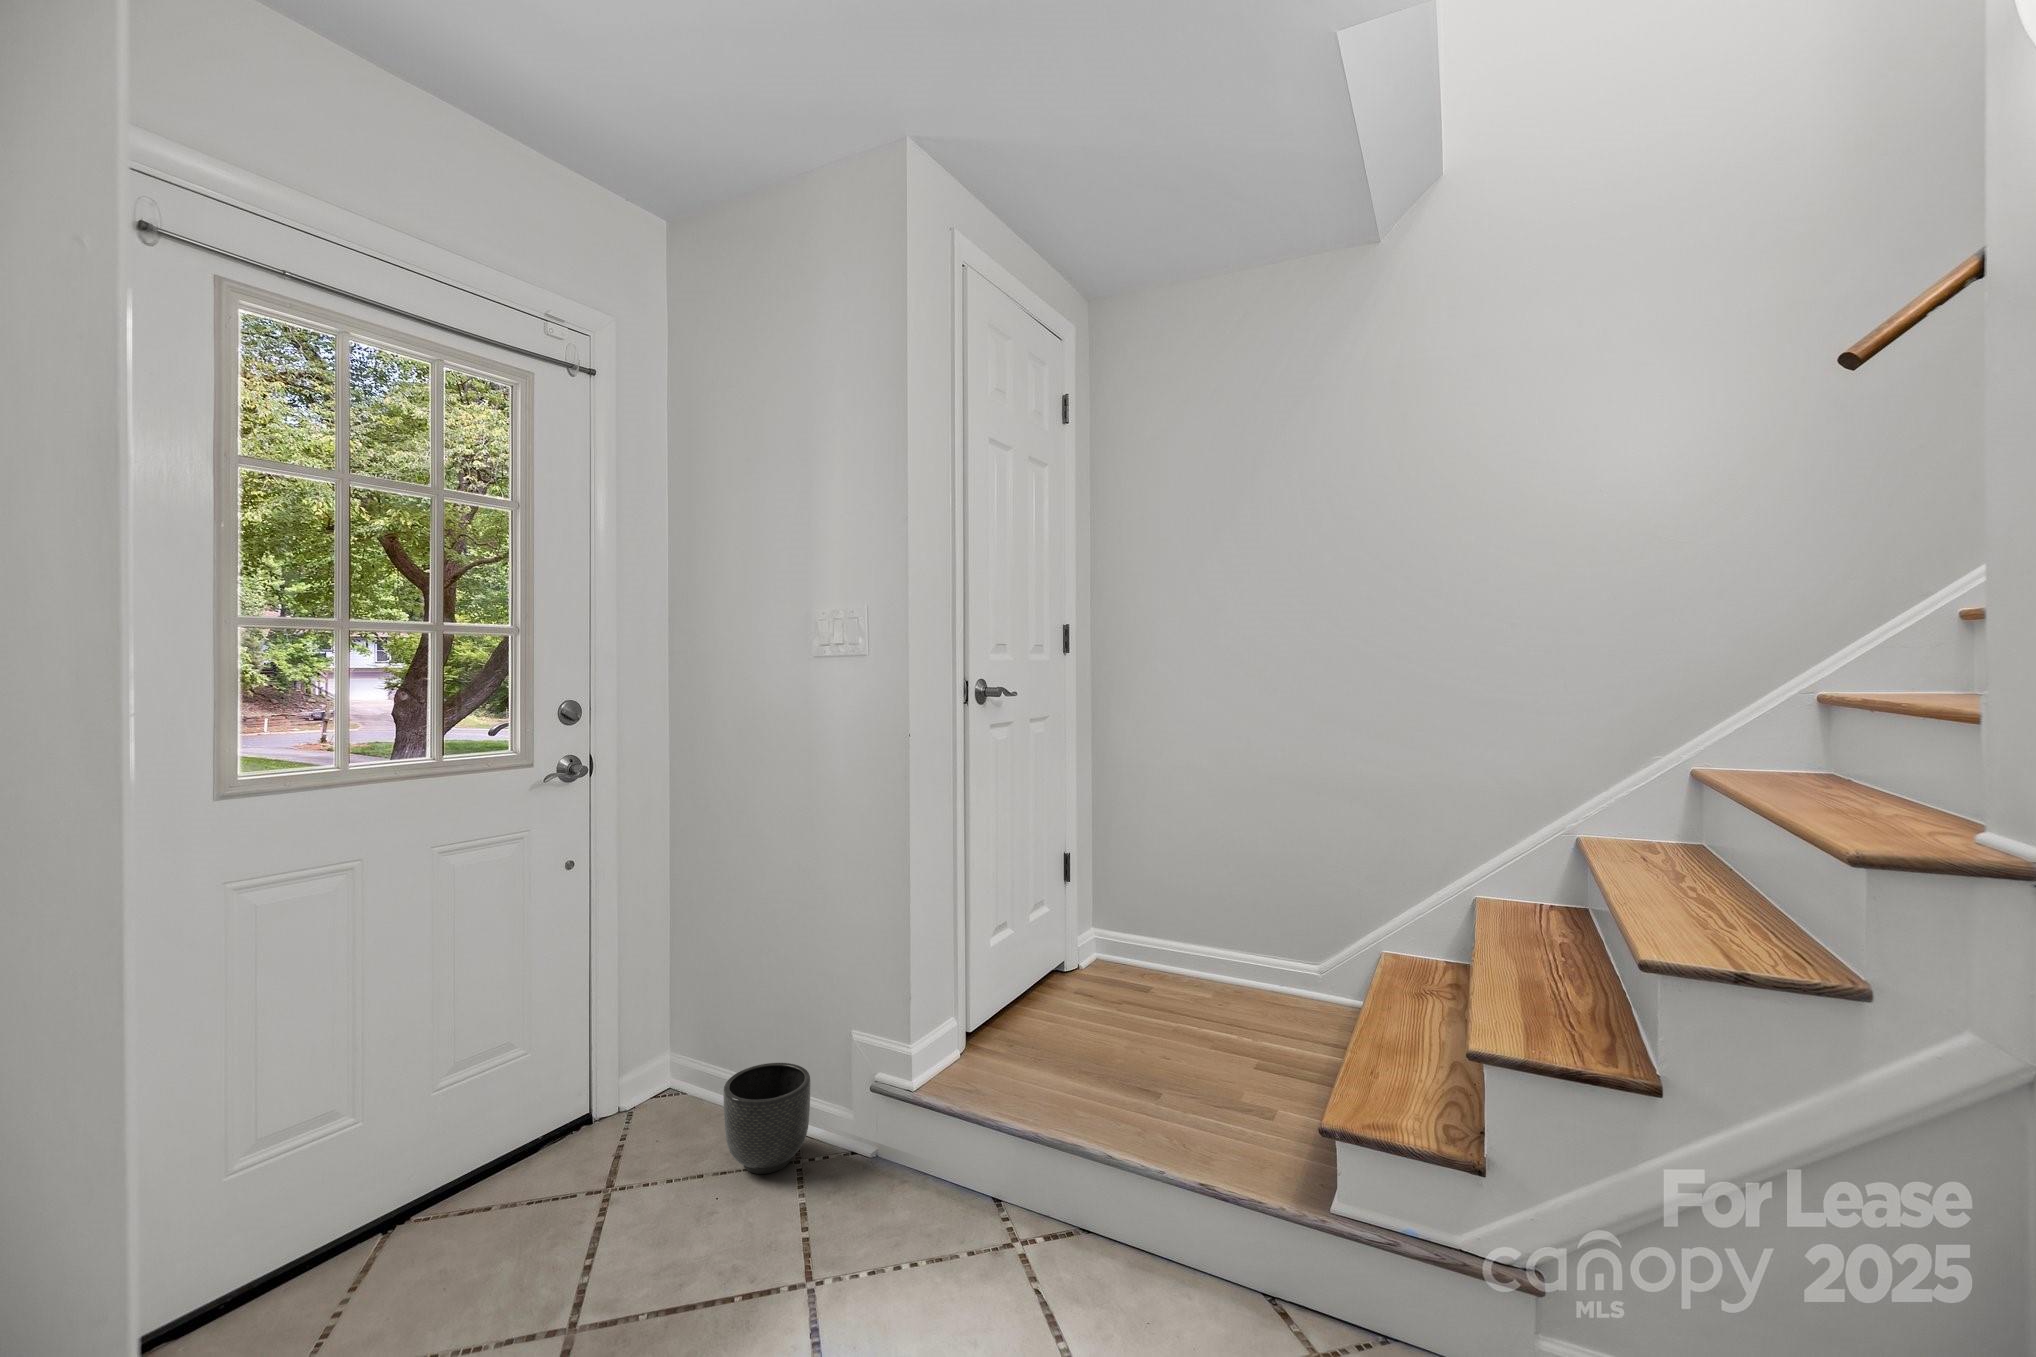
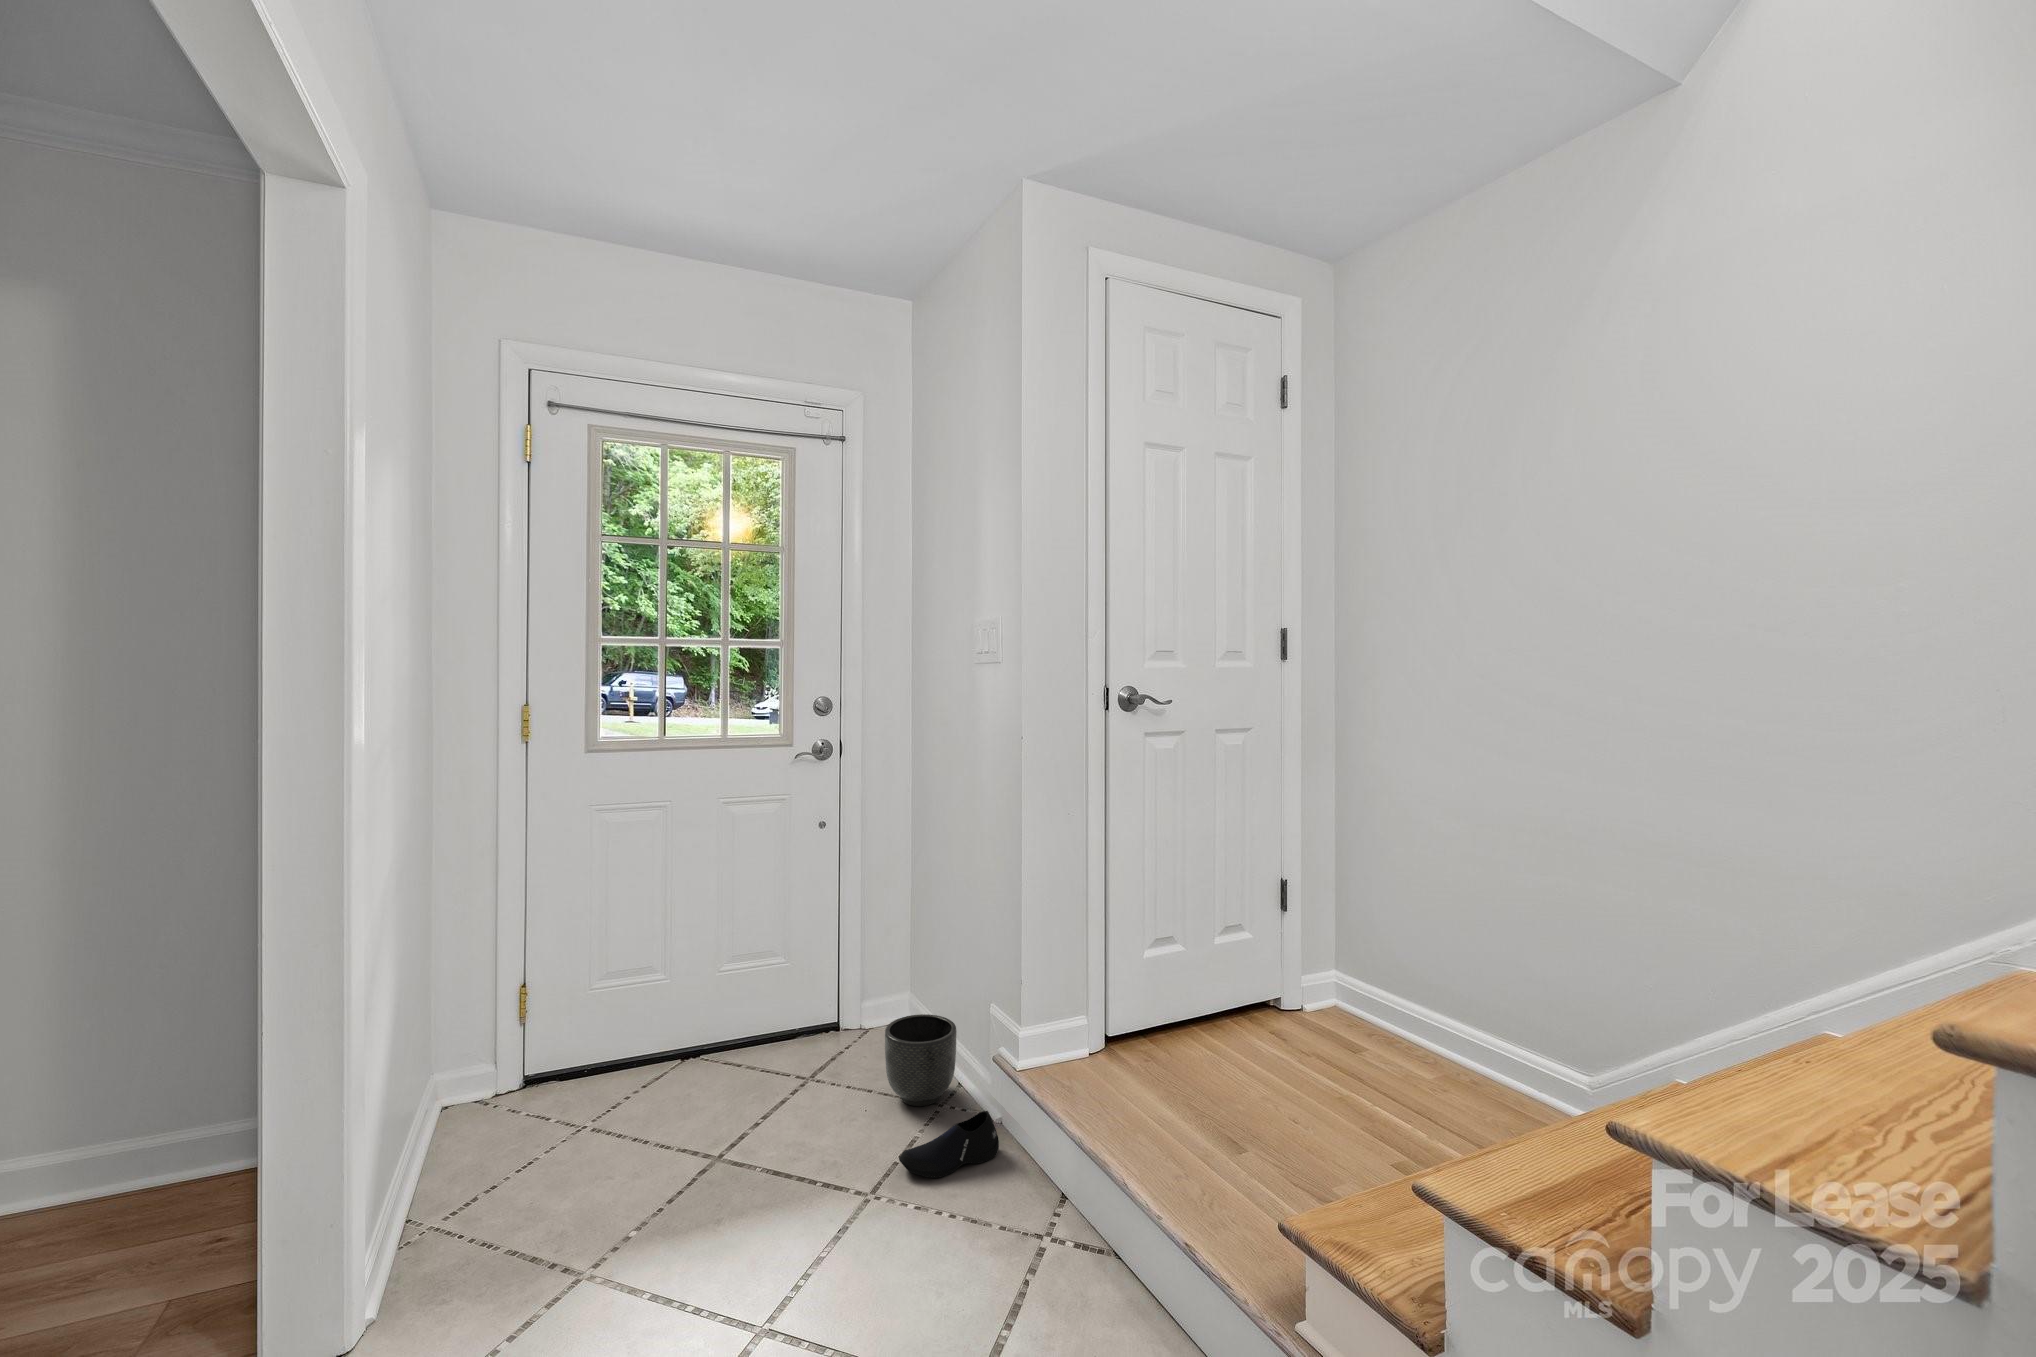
shoe: none [816,1144,905,1239] -> present [899,1111,999,1178]

